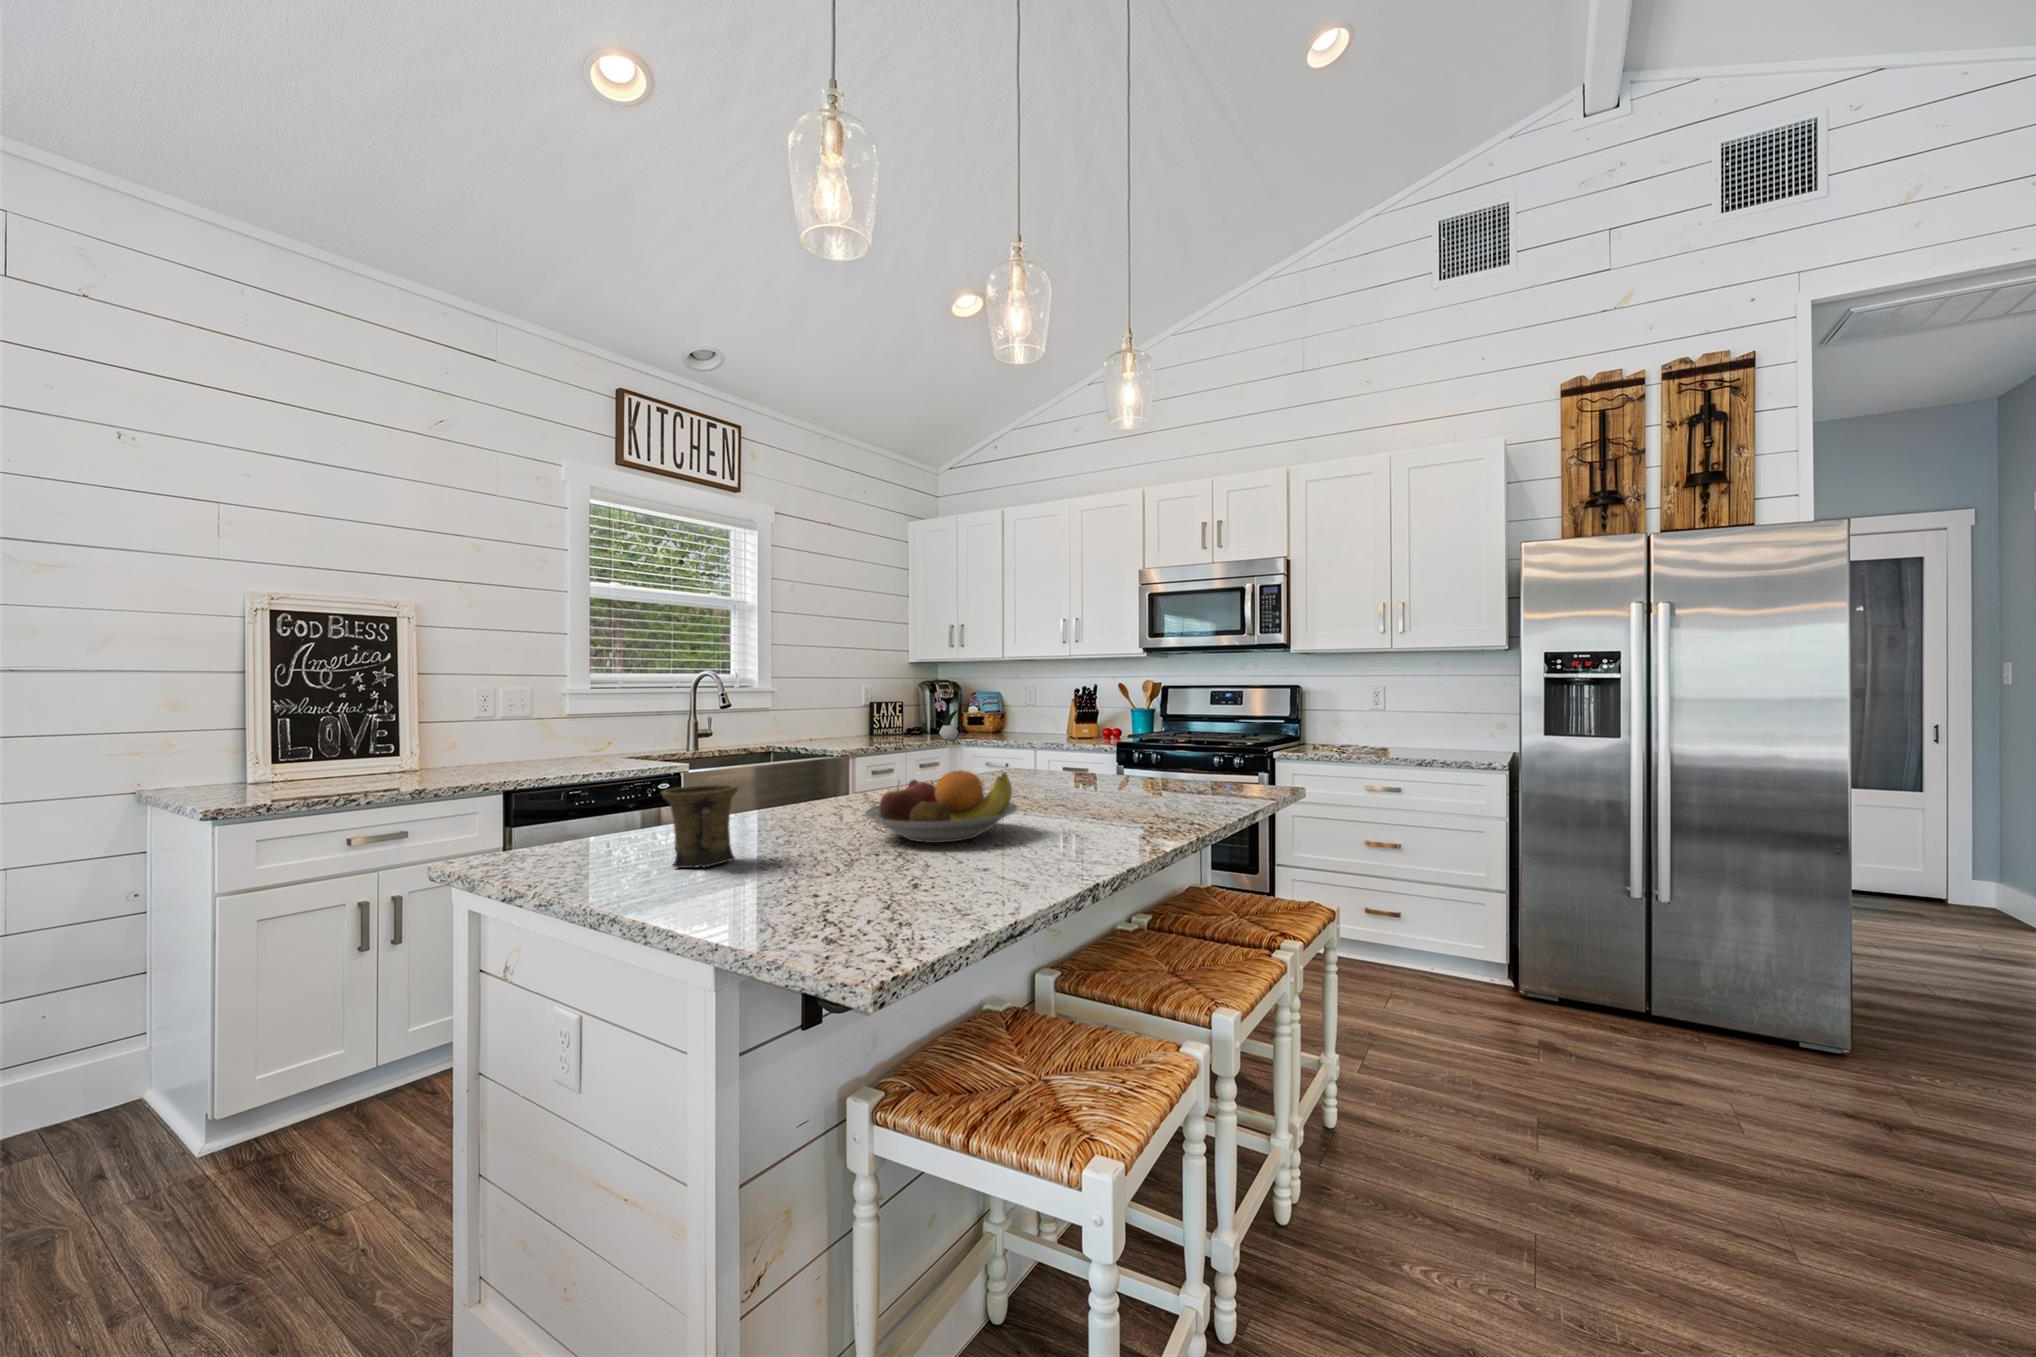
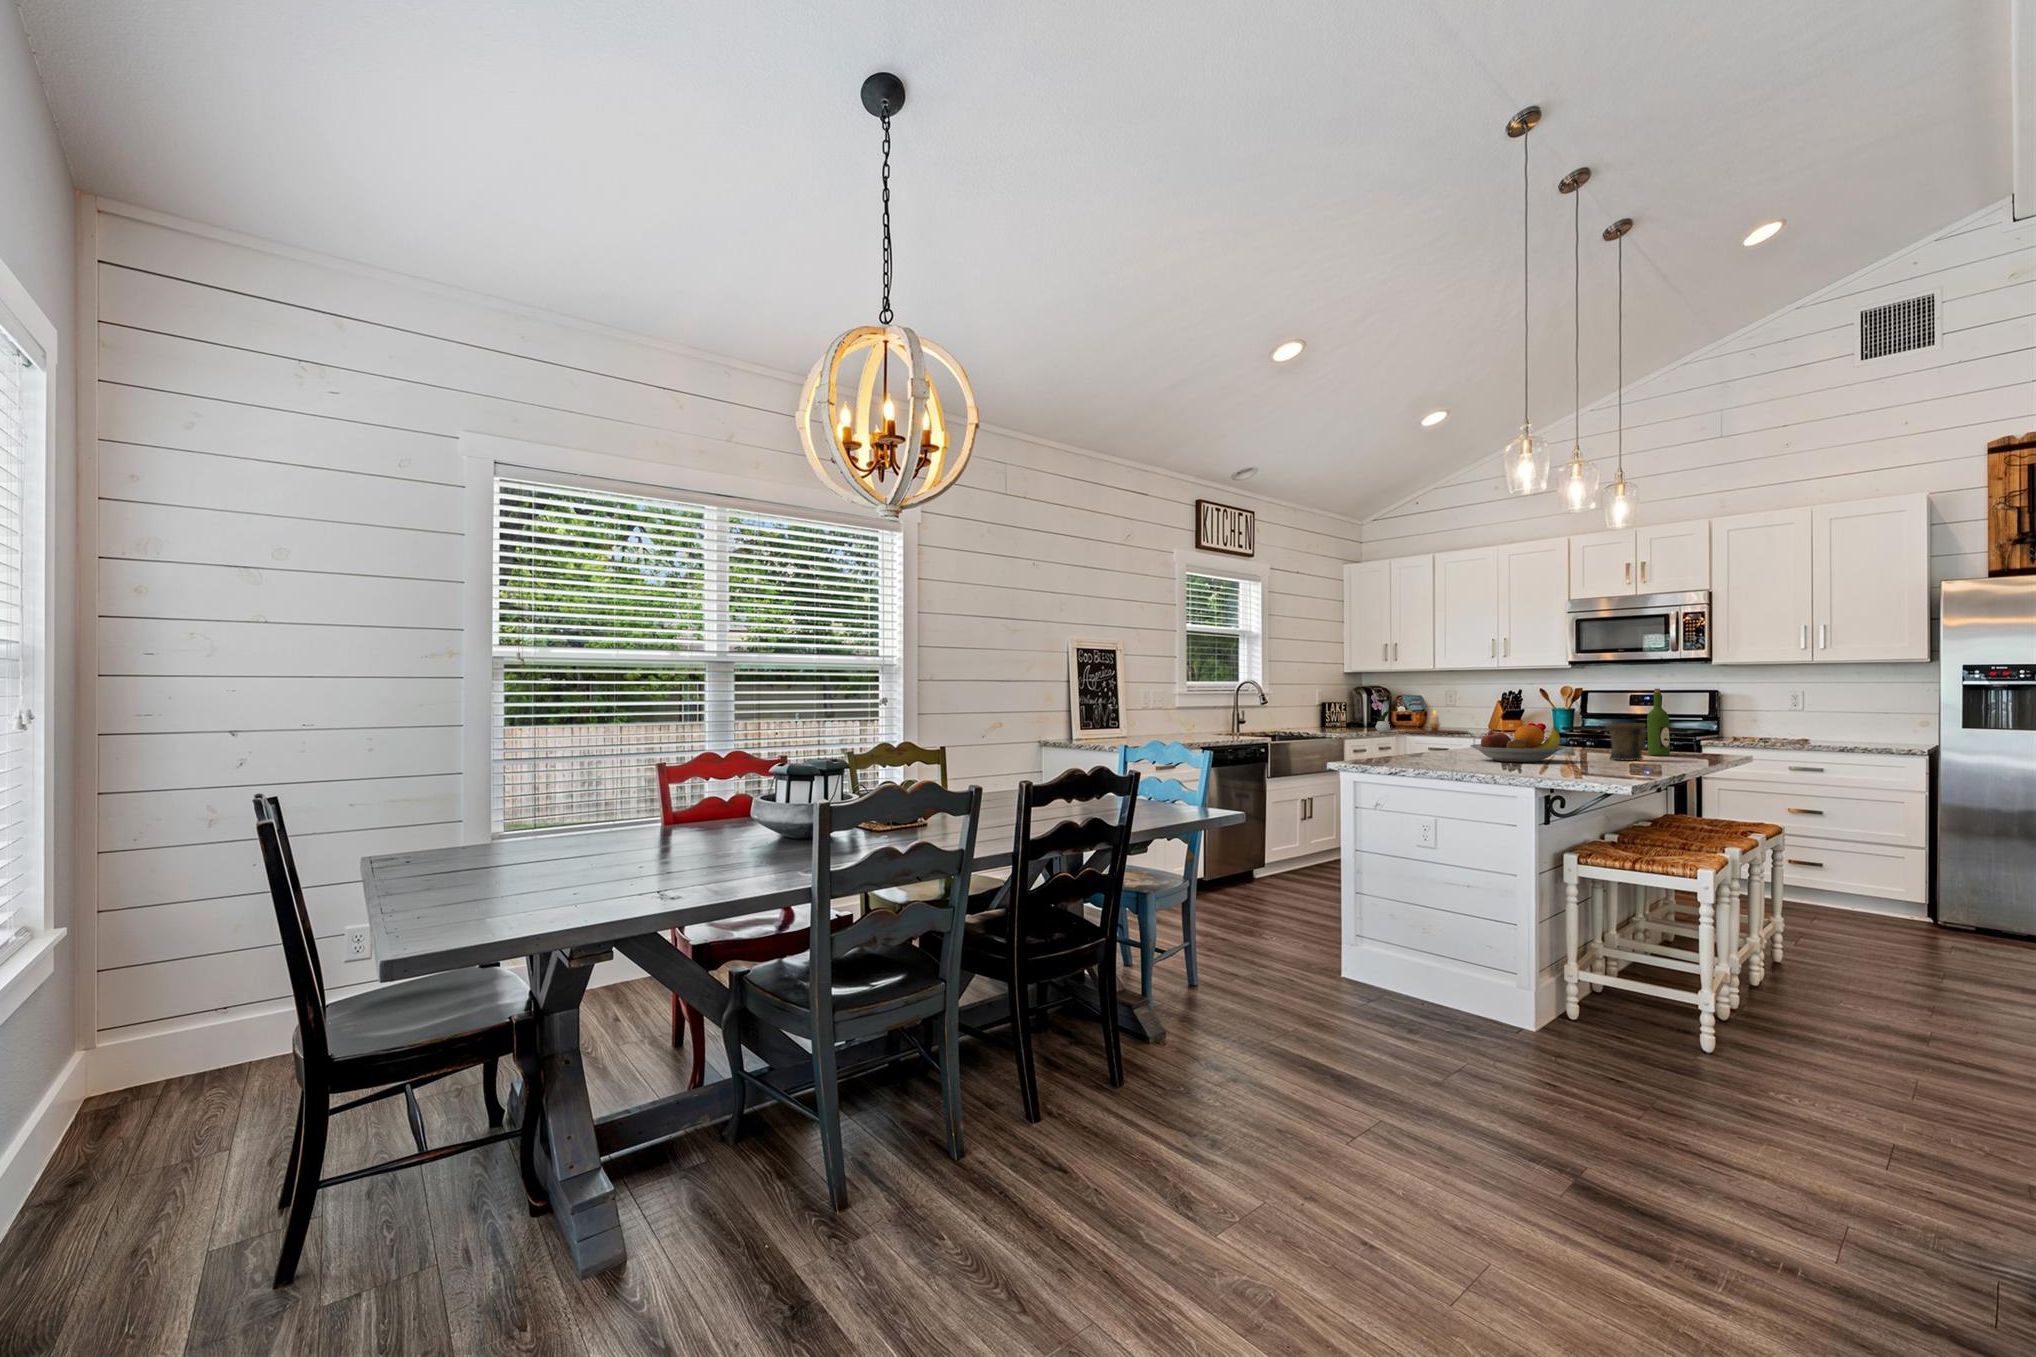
wine bottle: none [1175,694,1204,800] -> present [1647,689,1670,756]
candle: none [968,710,1041,743] -> present [1403,711,1468,735]
mug: present [662,784,738,868] -> present [1605,724,1646,760]

